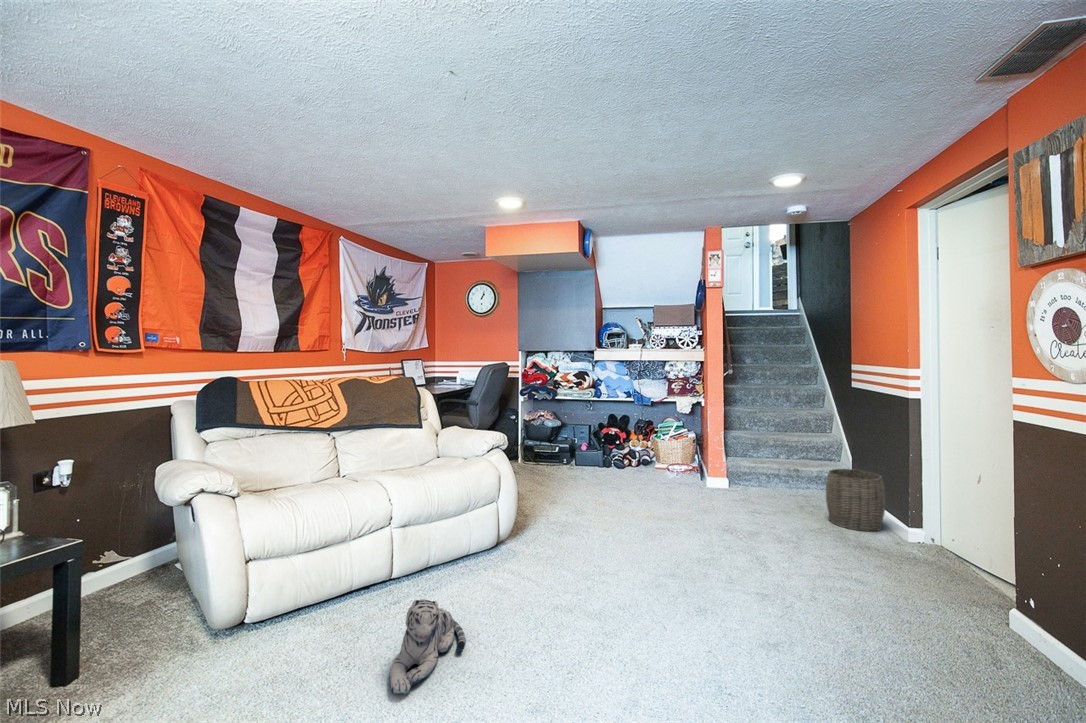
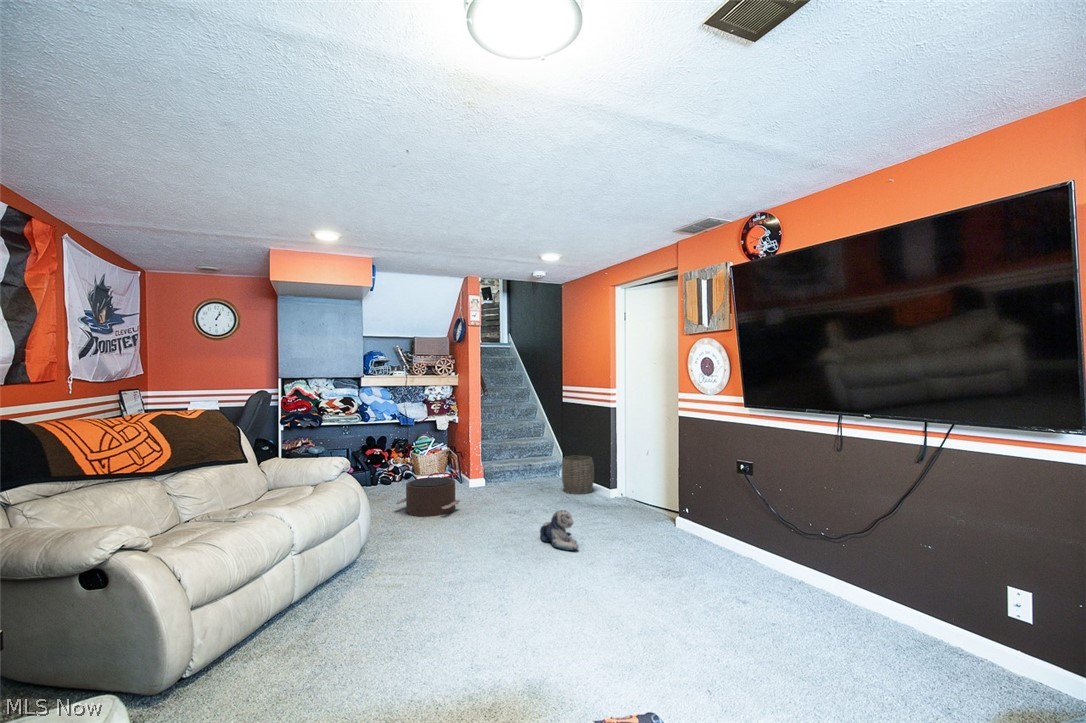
pouf: none [591,467,661,514] -> present [396,477,460,516]
plush toy: present [390,599,466,694] -> present [540,510,578,550]

